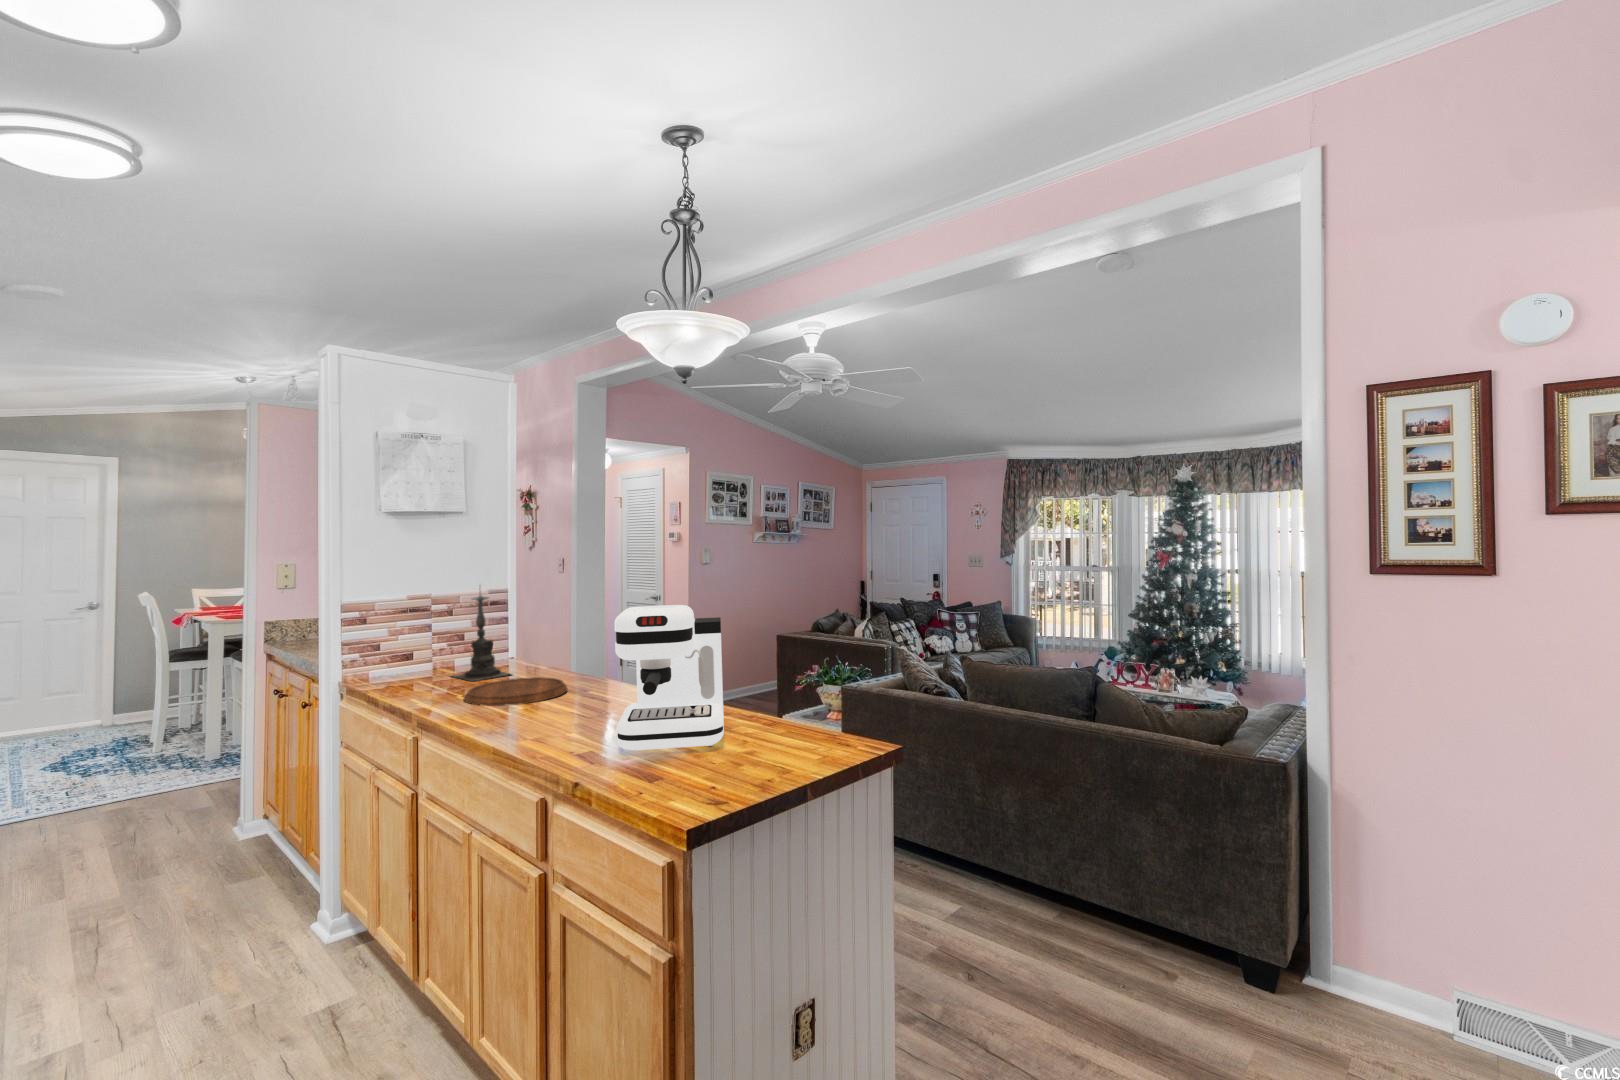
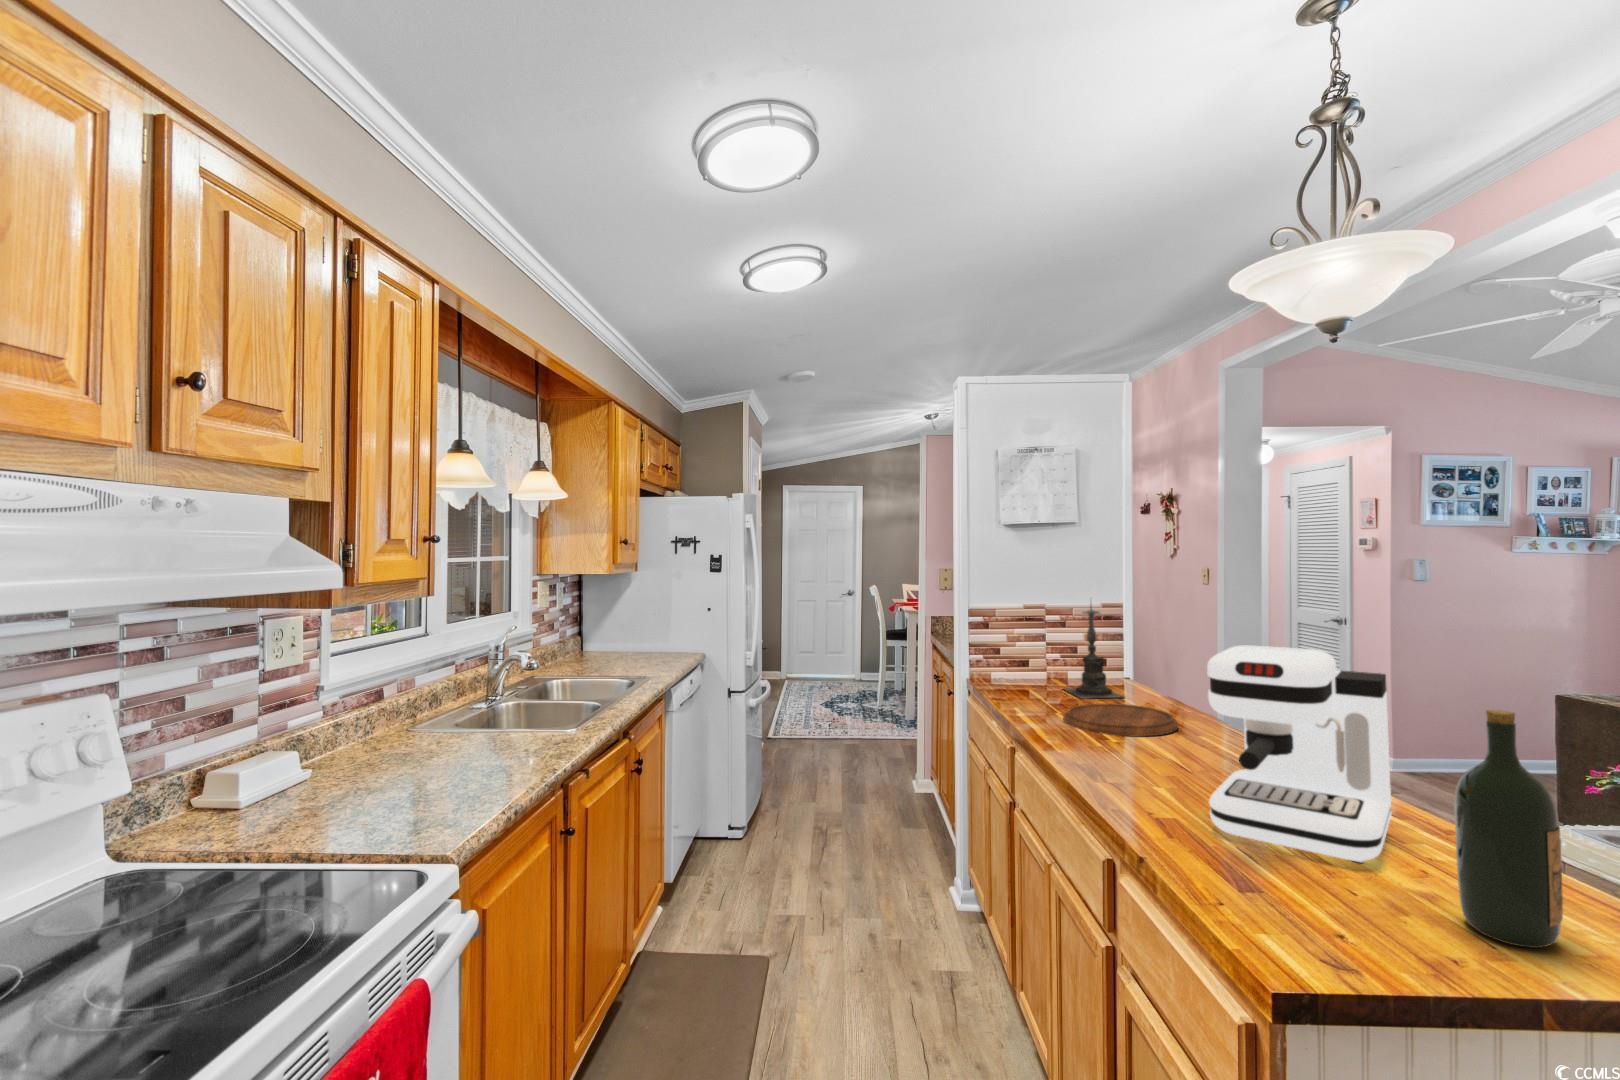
wine bottle: none [765,626,812,765] -> present [1454,710,1563,948]

